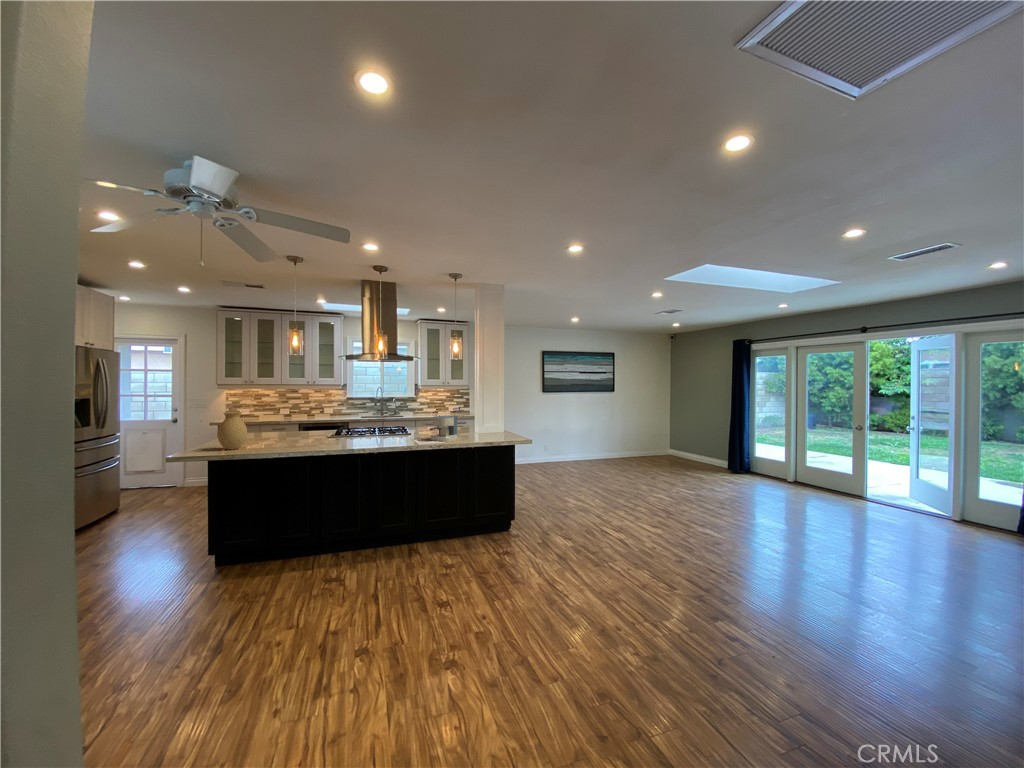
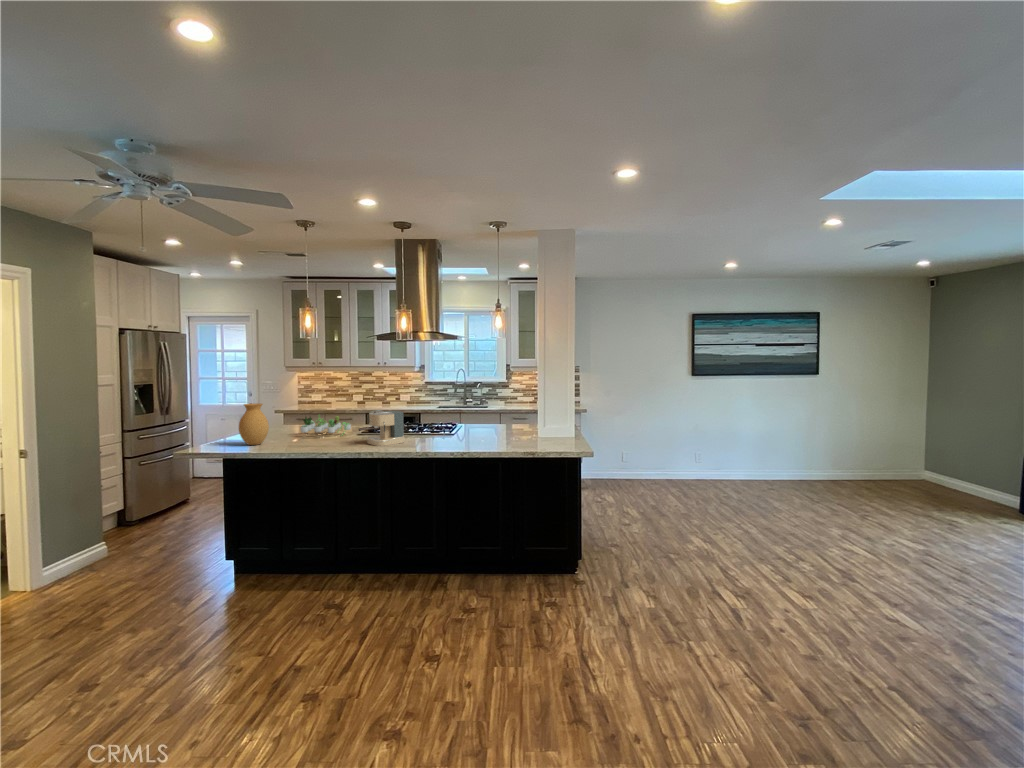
coffee maker: present [430,415,457,441] -> present [359,411,405,446]
succulent plant: none [268,421,315,440] -> present [300,416,351,434]

